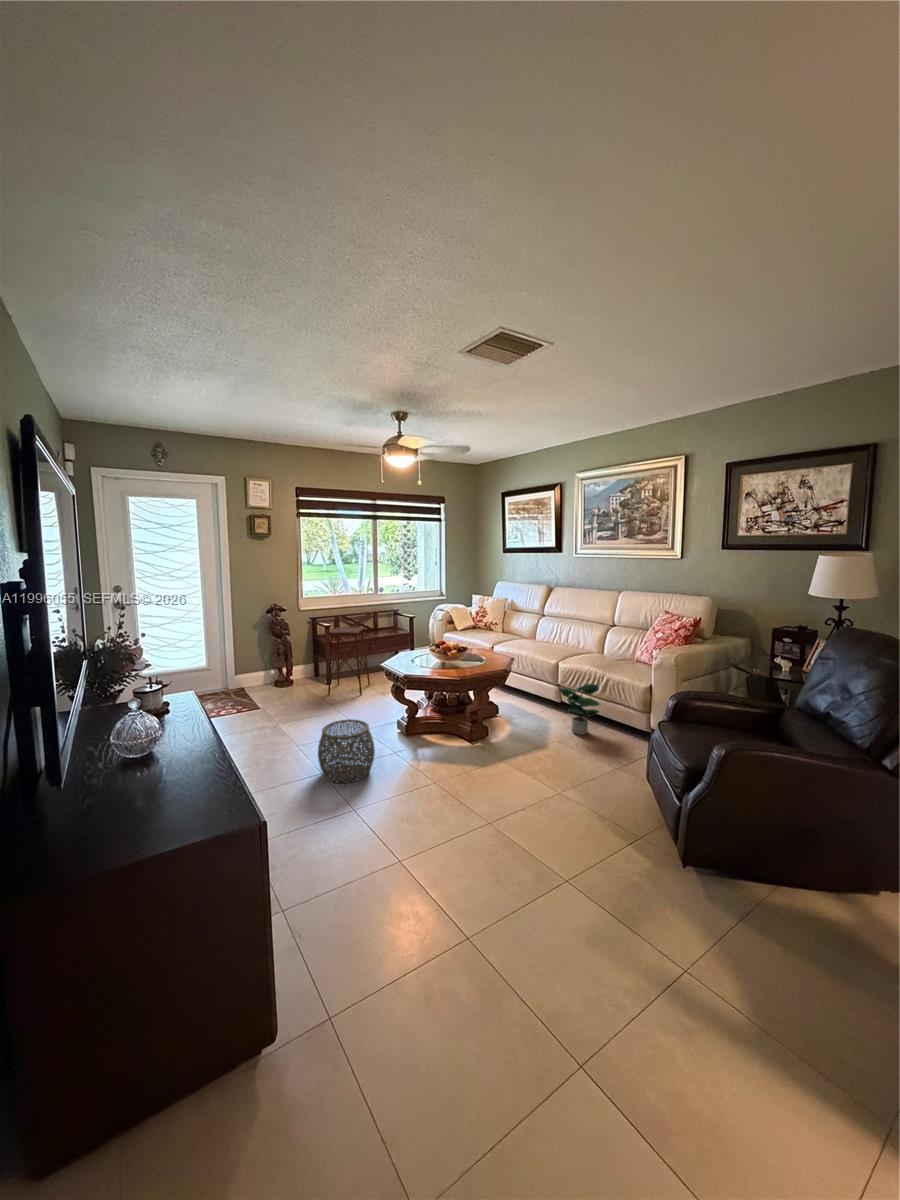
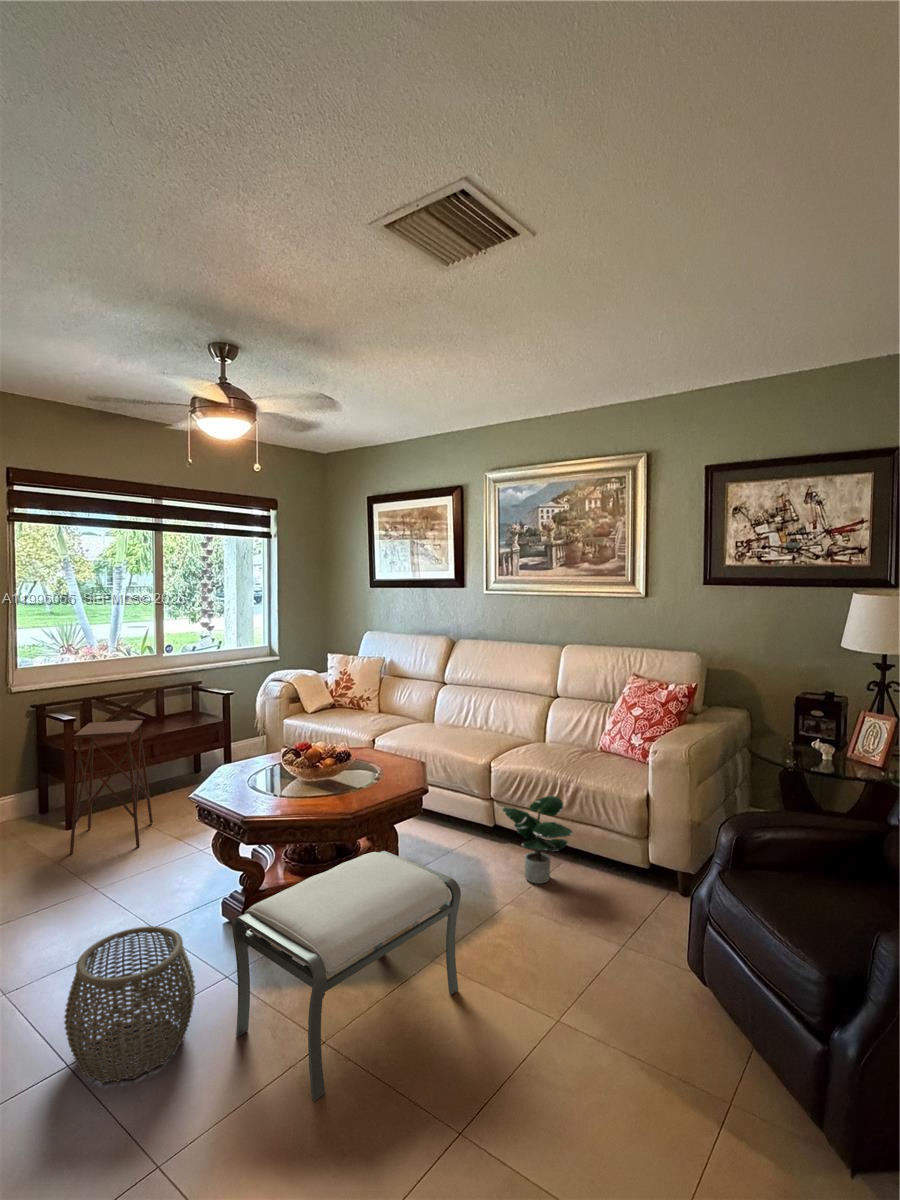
ottoman: none [391,698,511,804] -> present [232,851,461,1101]

